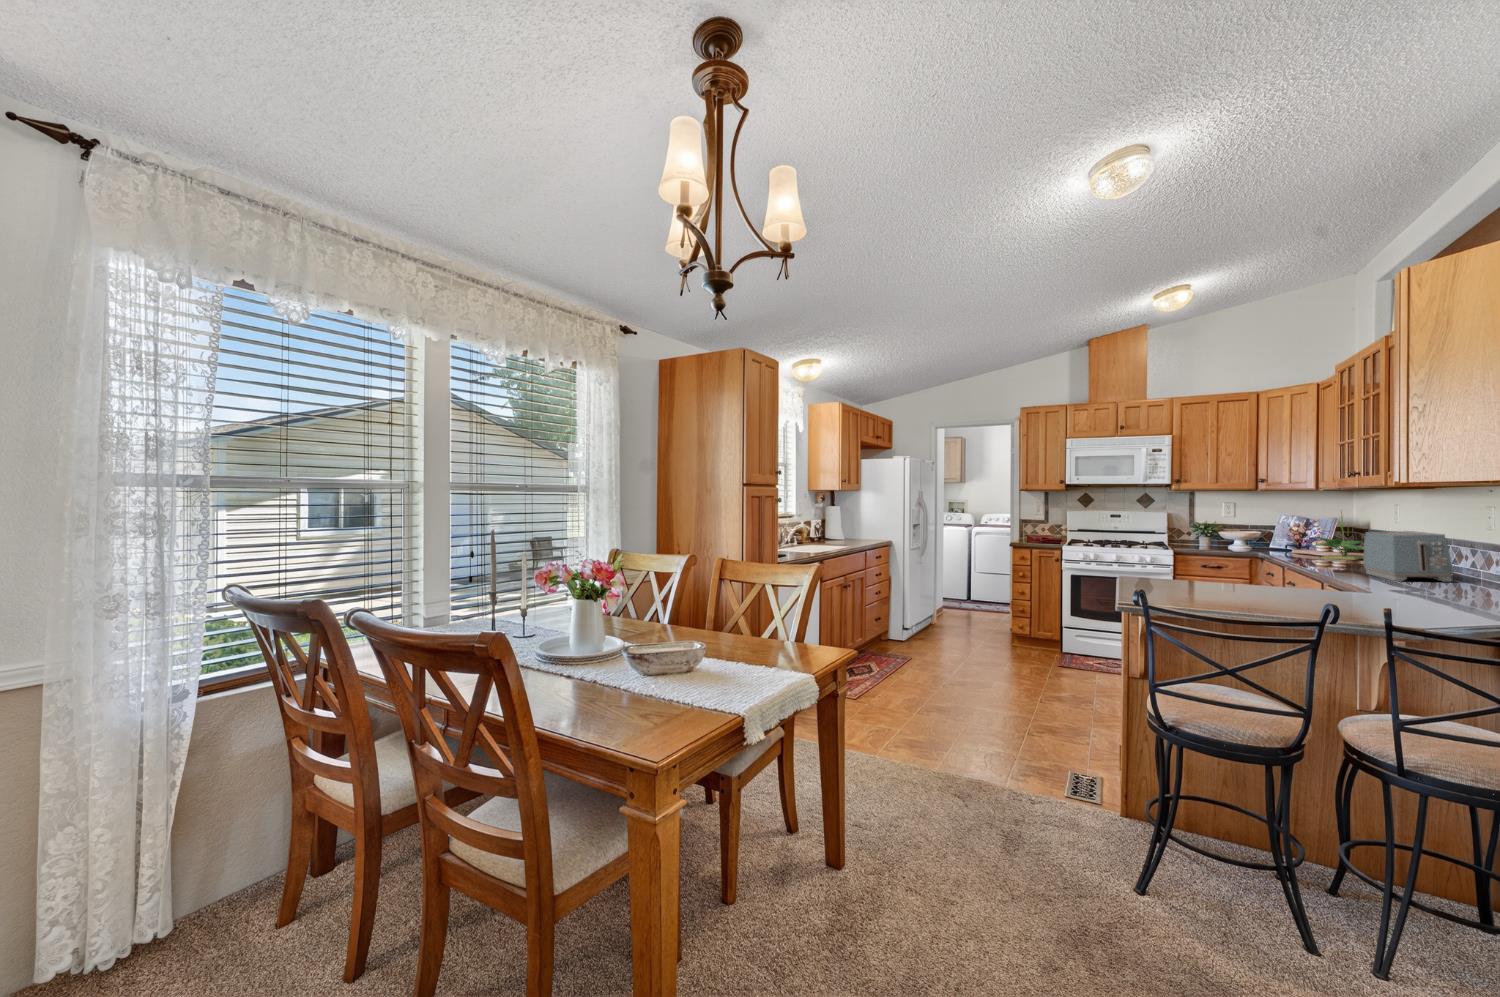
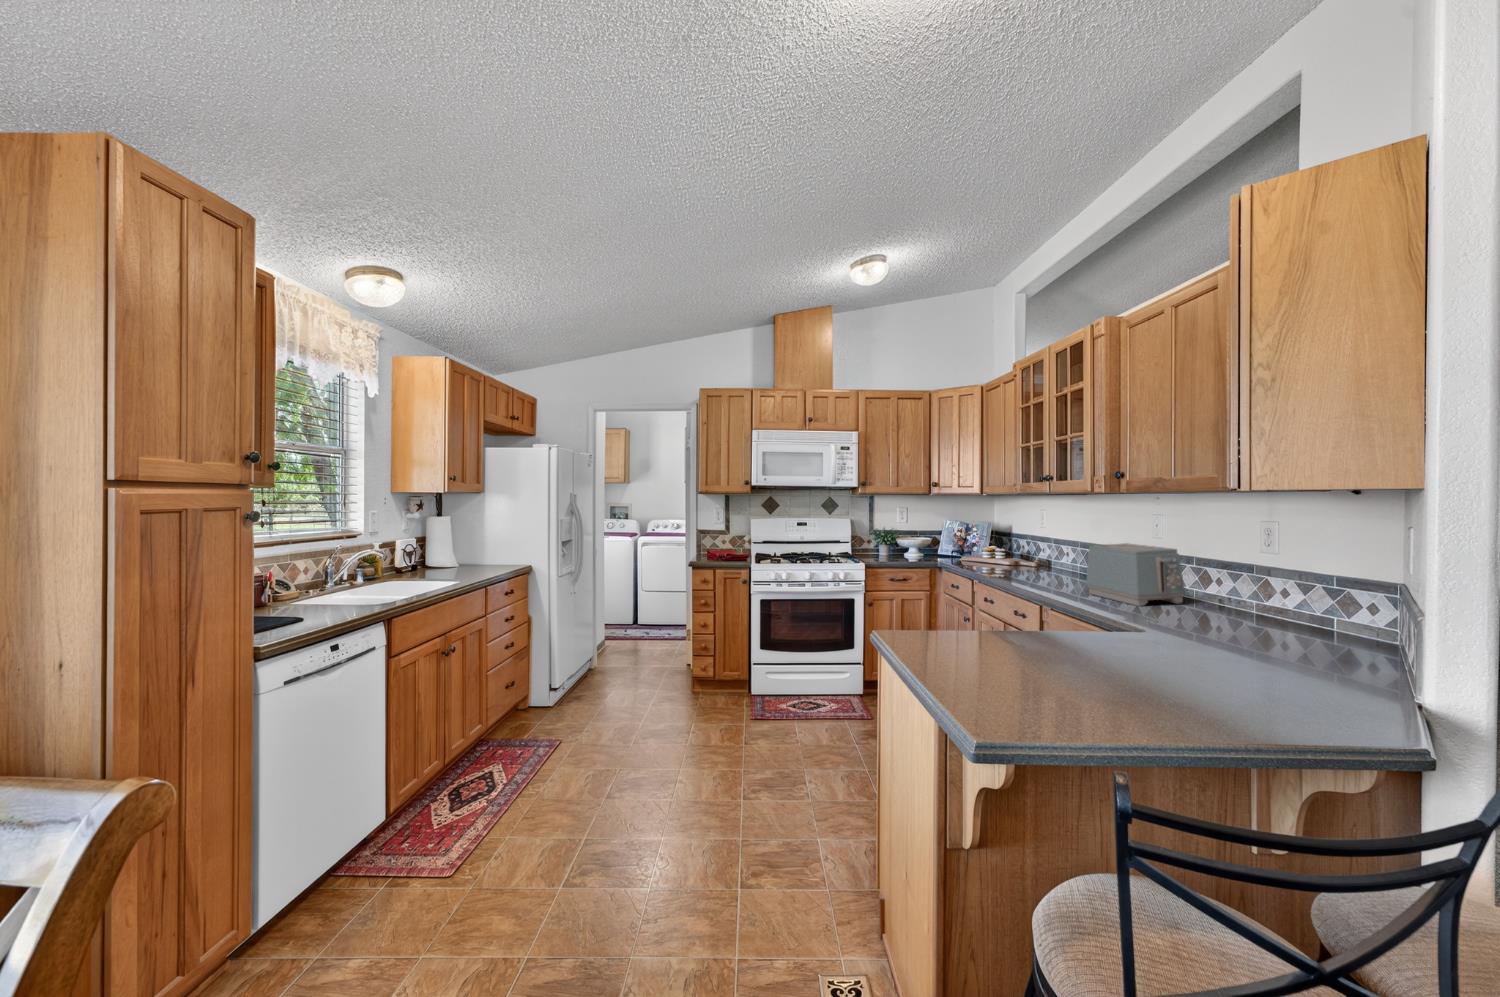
potted plant: present [1315,512,1364,560] -> none [993,516,1047,570]

